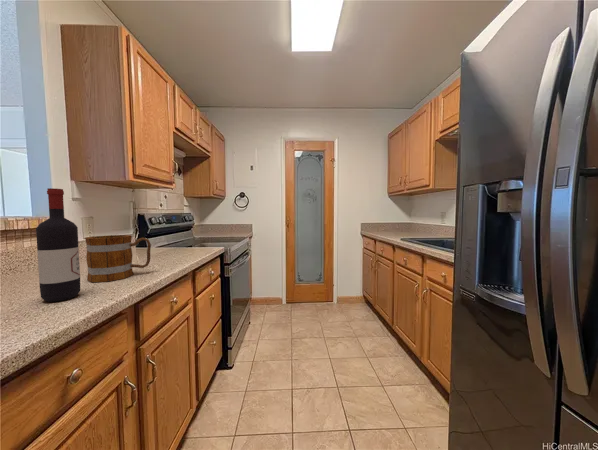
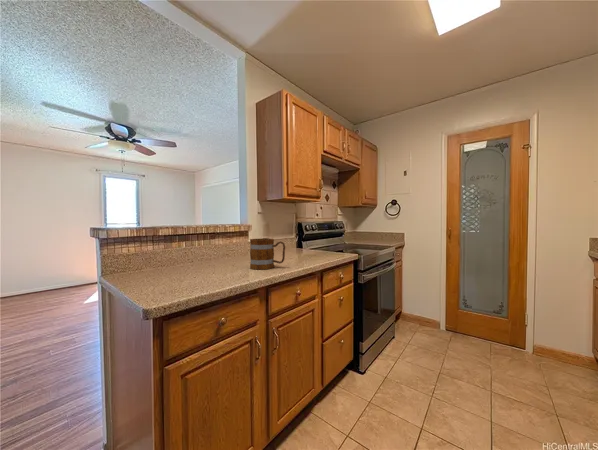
wine bottle: present [36,188,80,302] -> none [221,209,239,277]

